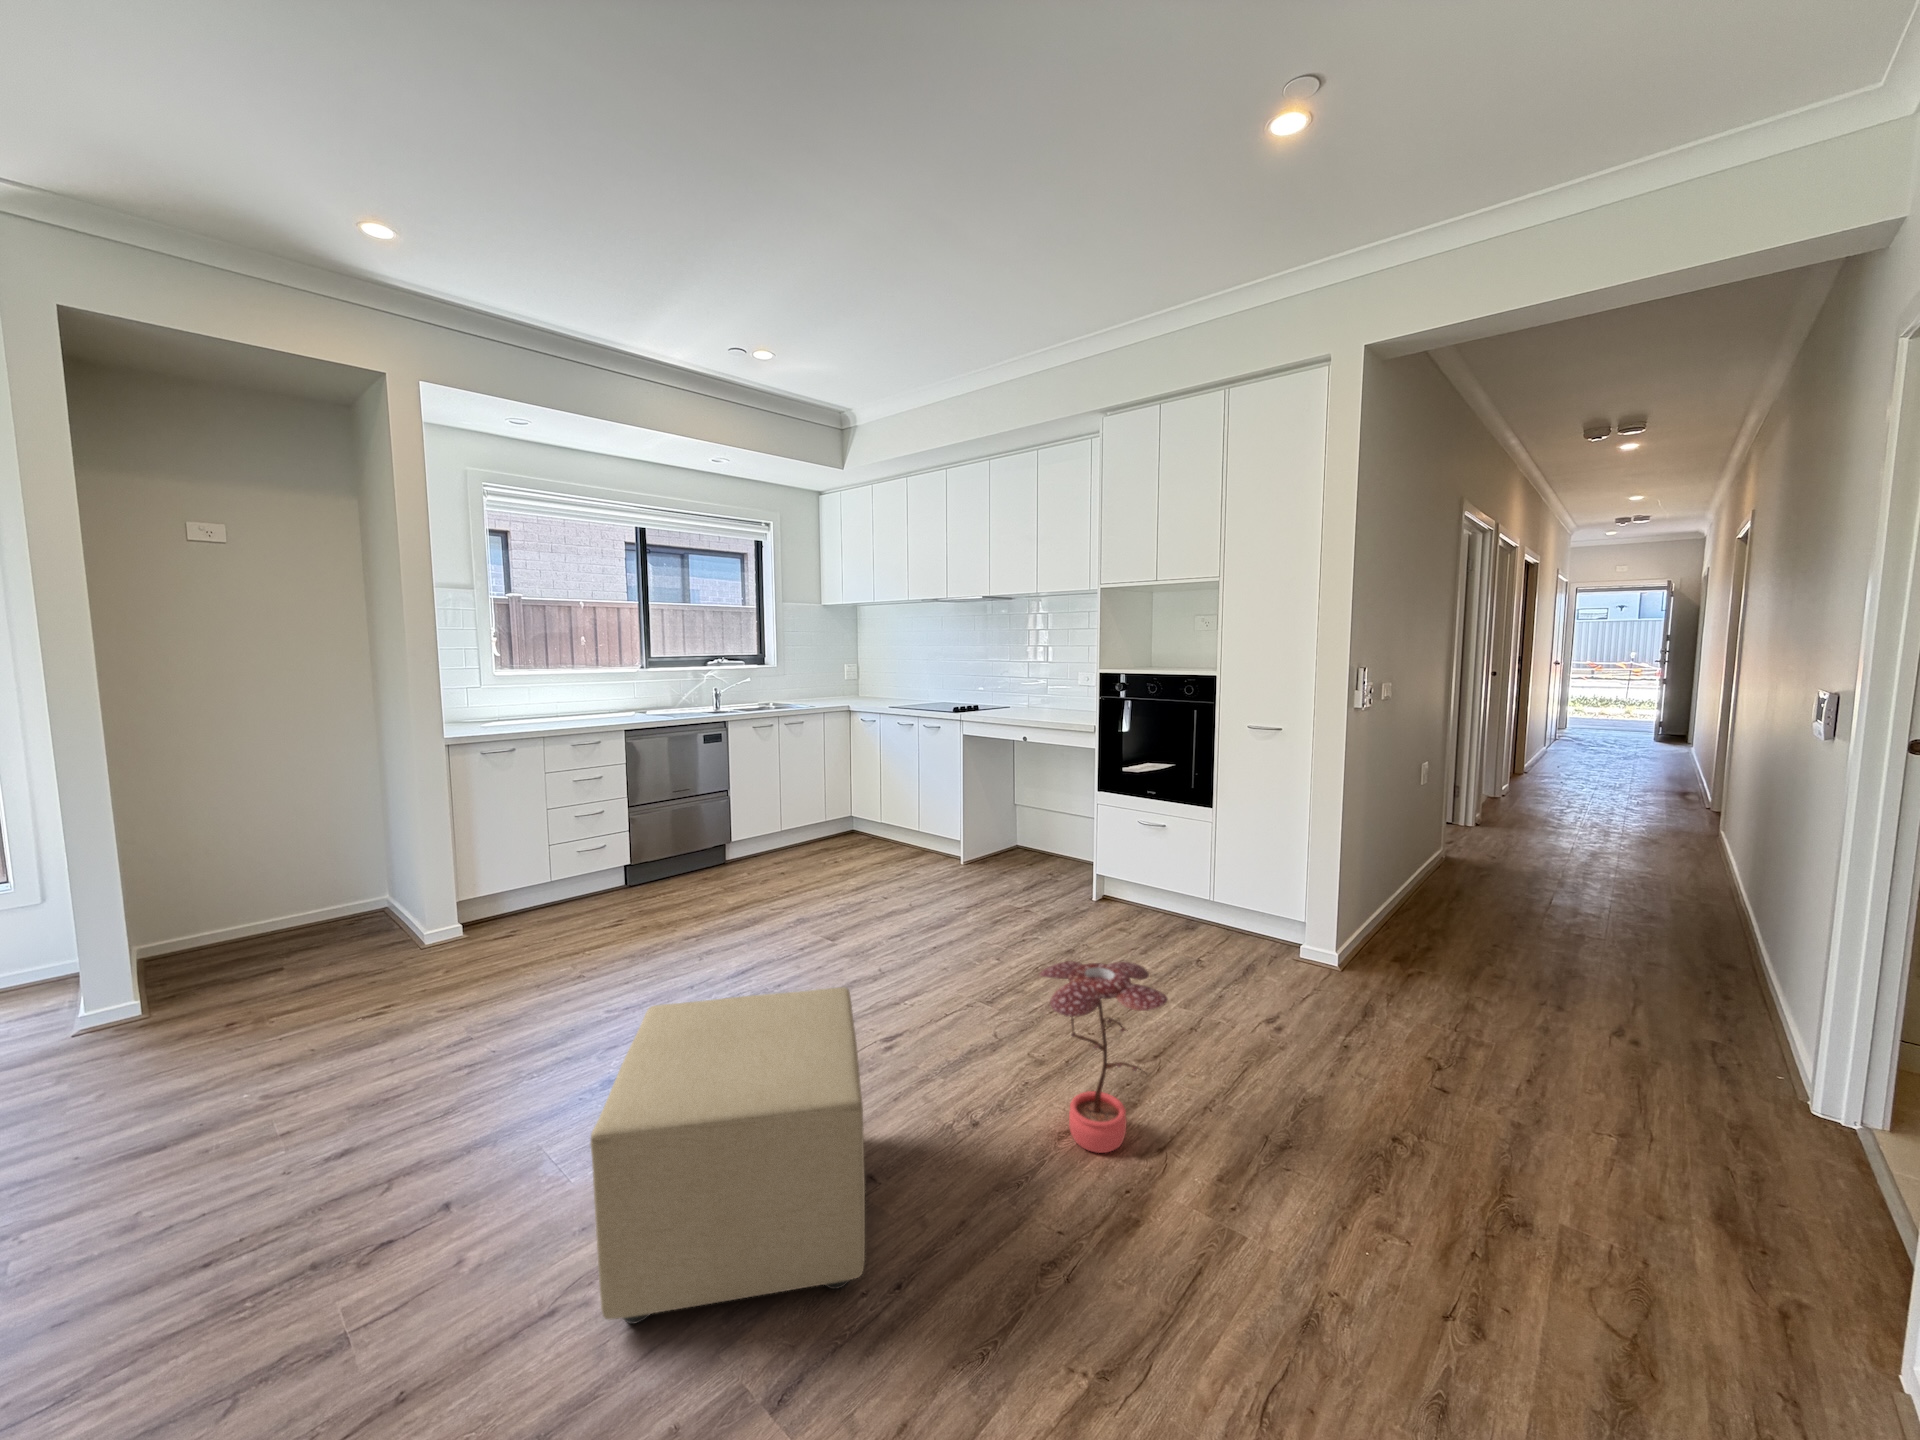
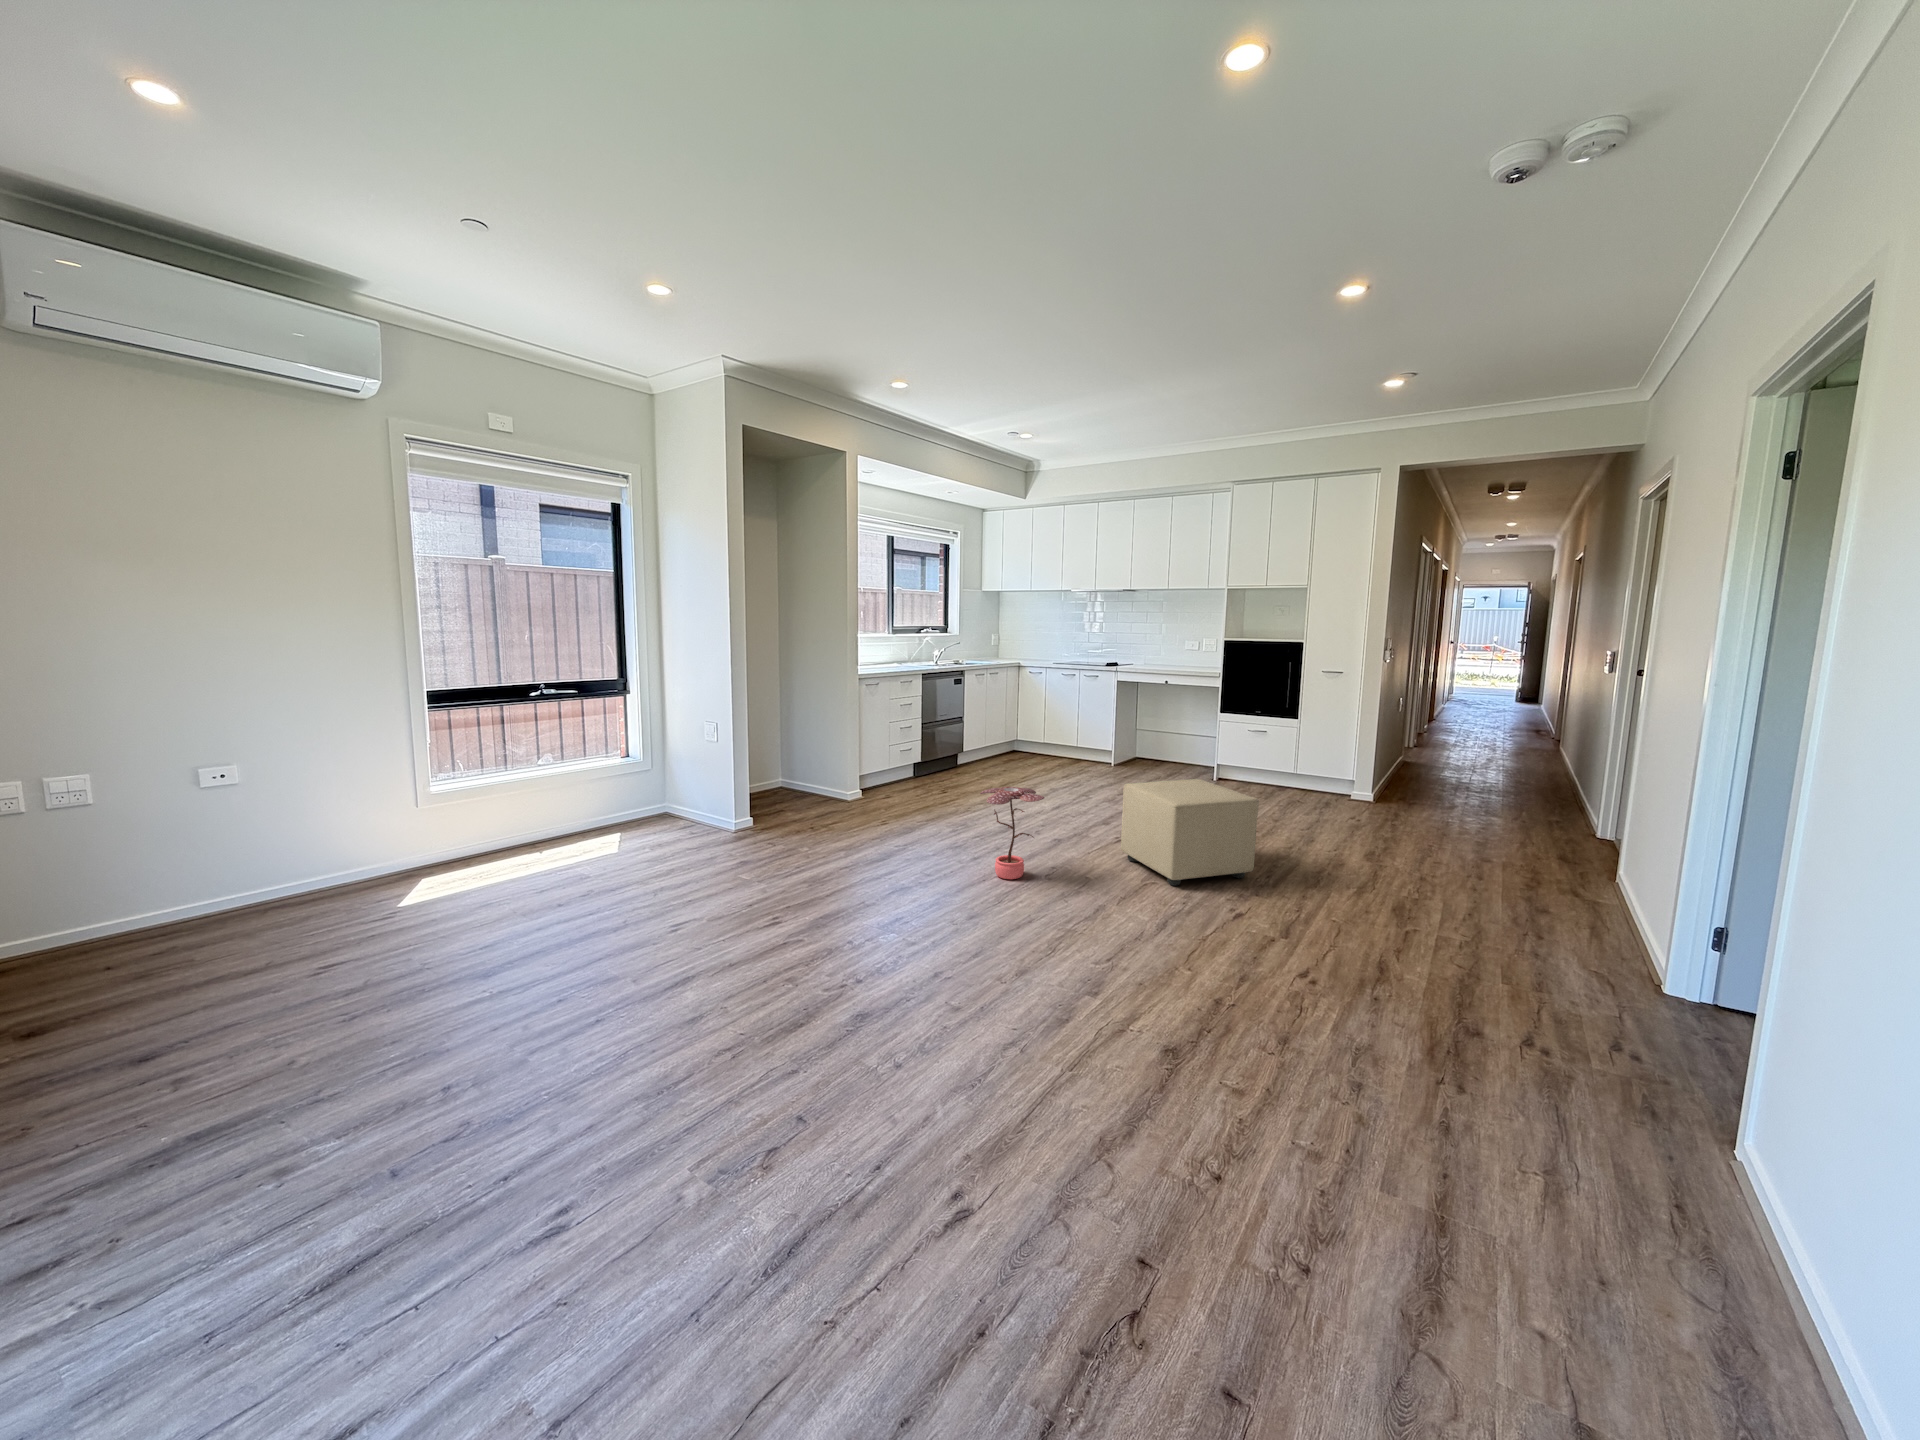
potted plant: present [1039,961,1168,1153] -> present [980,787,1044,879]

